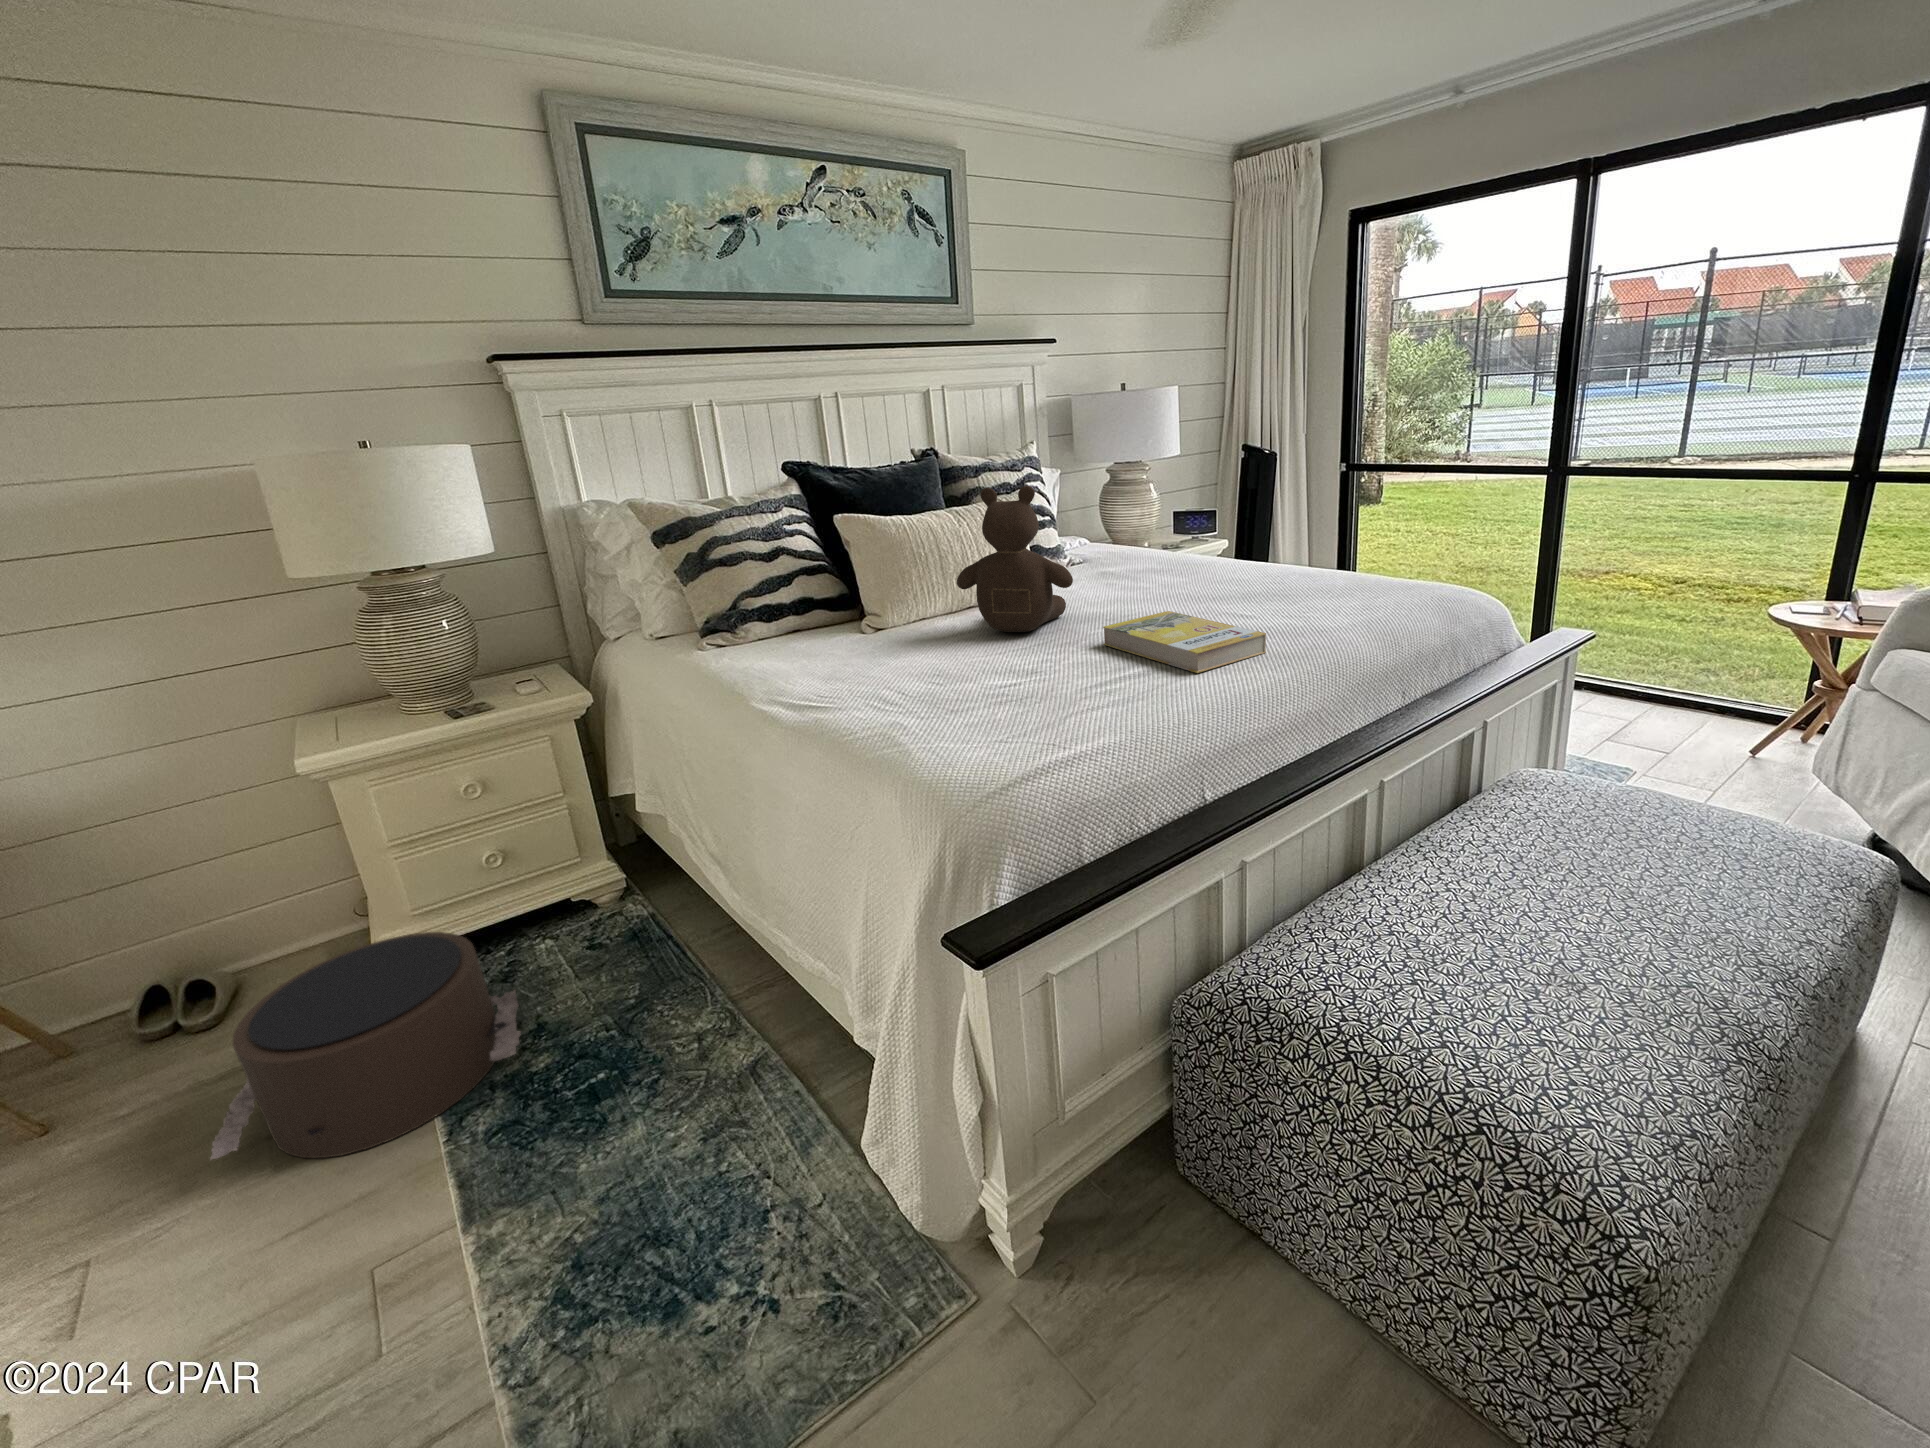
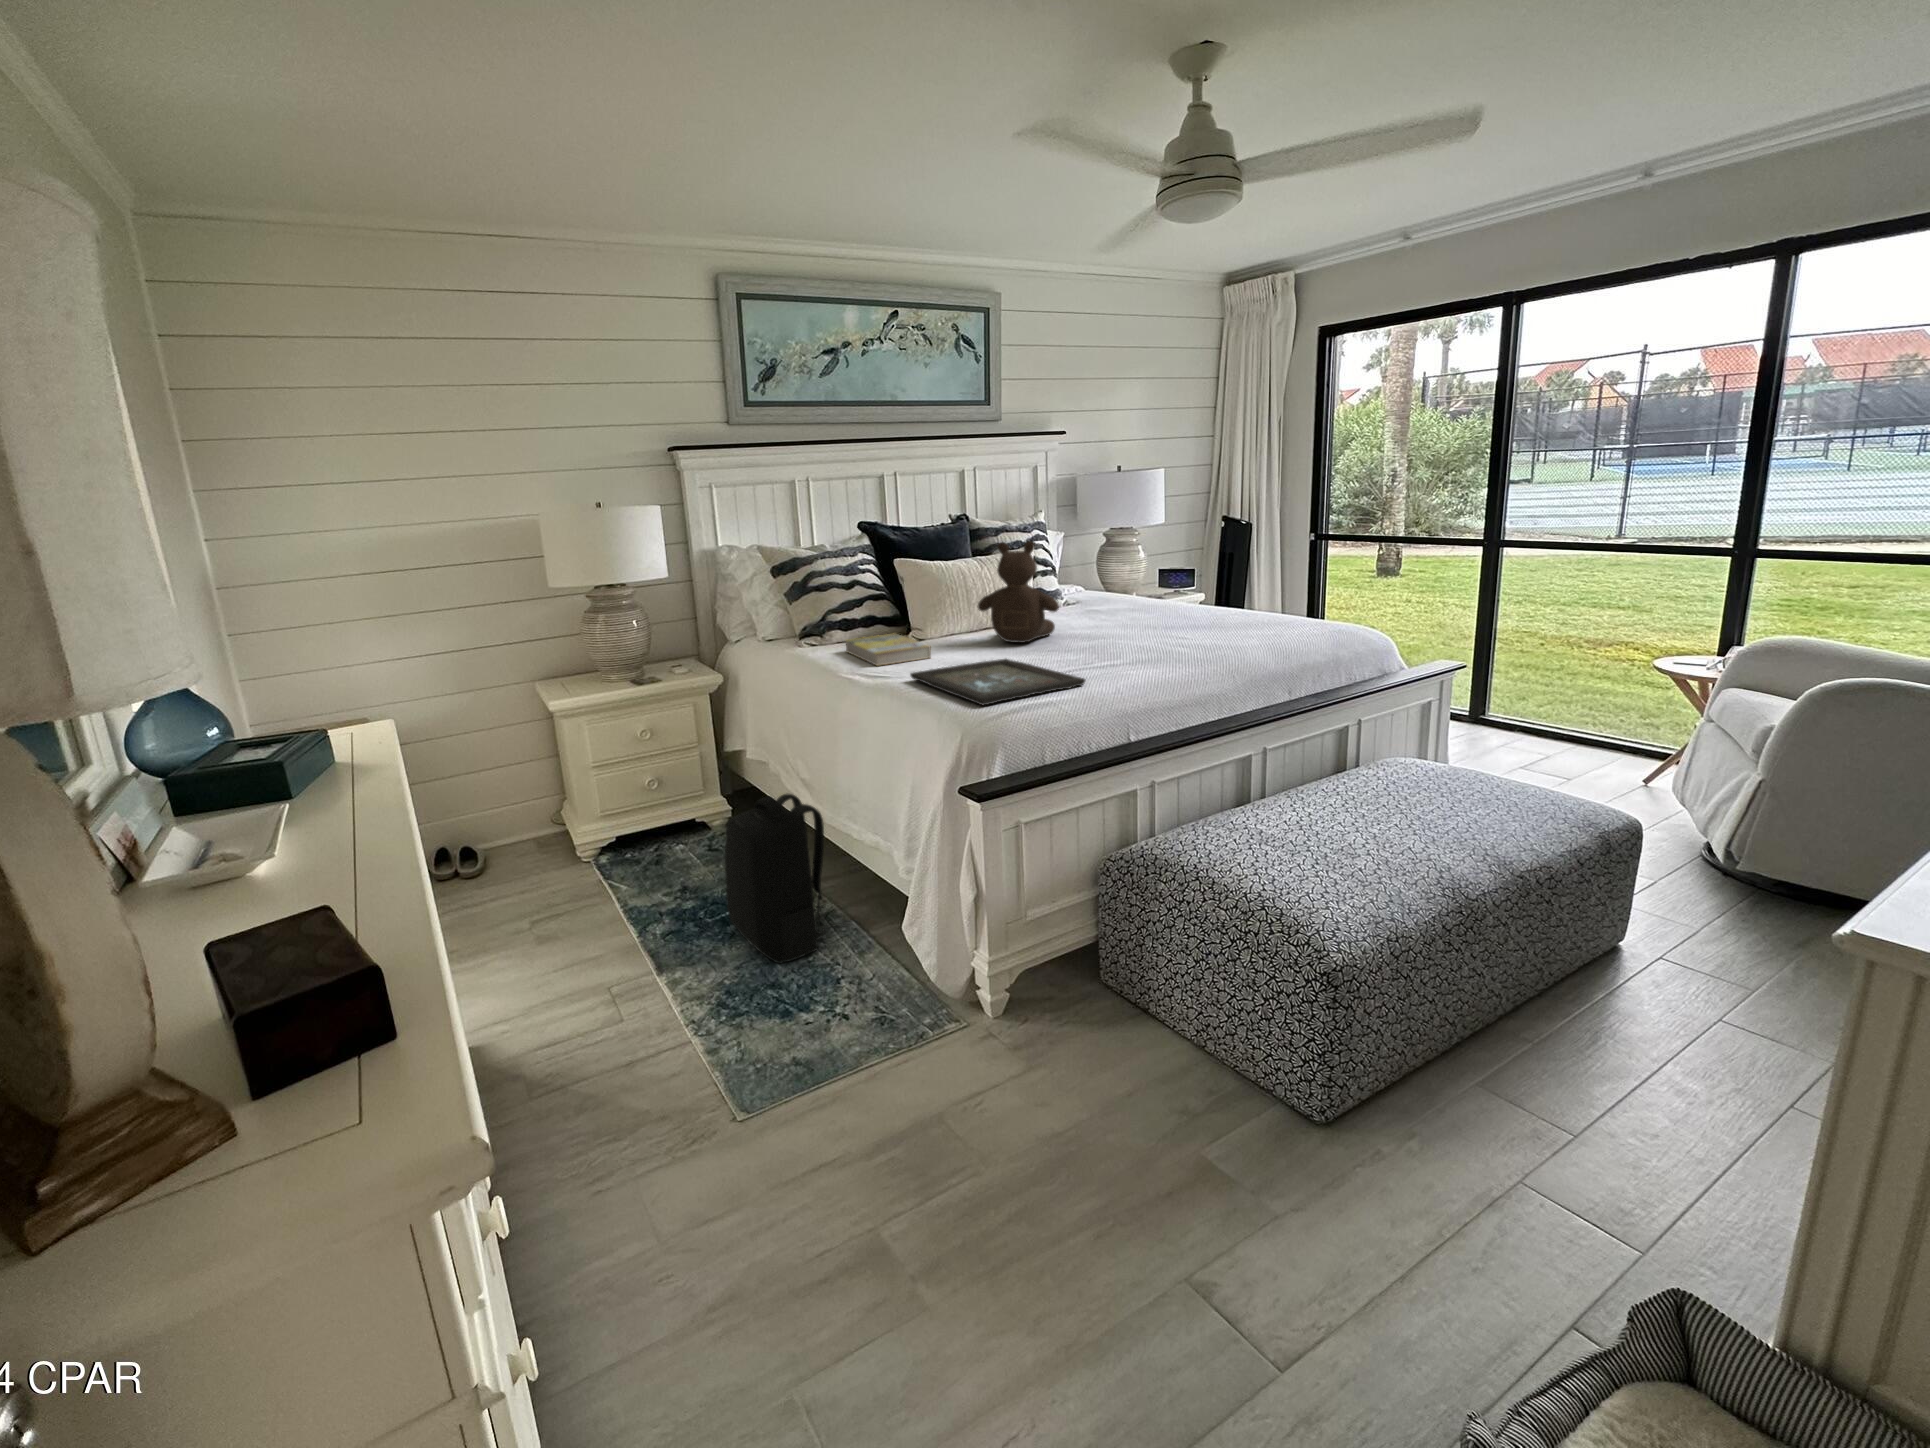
book: present [1103,611,1266,673] -> present [846,634,931,666]
tray: none [855,665,1131,772] -> present [910,659,1085,705]
backpack: none [571,897,784,1182] -> present [725,794,845,963]
pouf: present [210,932,521,1159] -> none [510,819,678,937]

